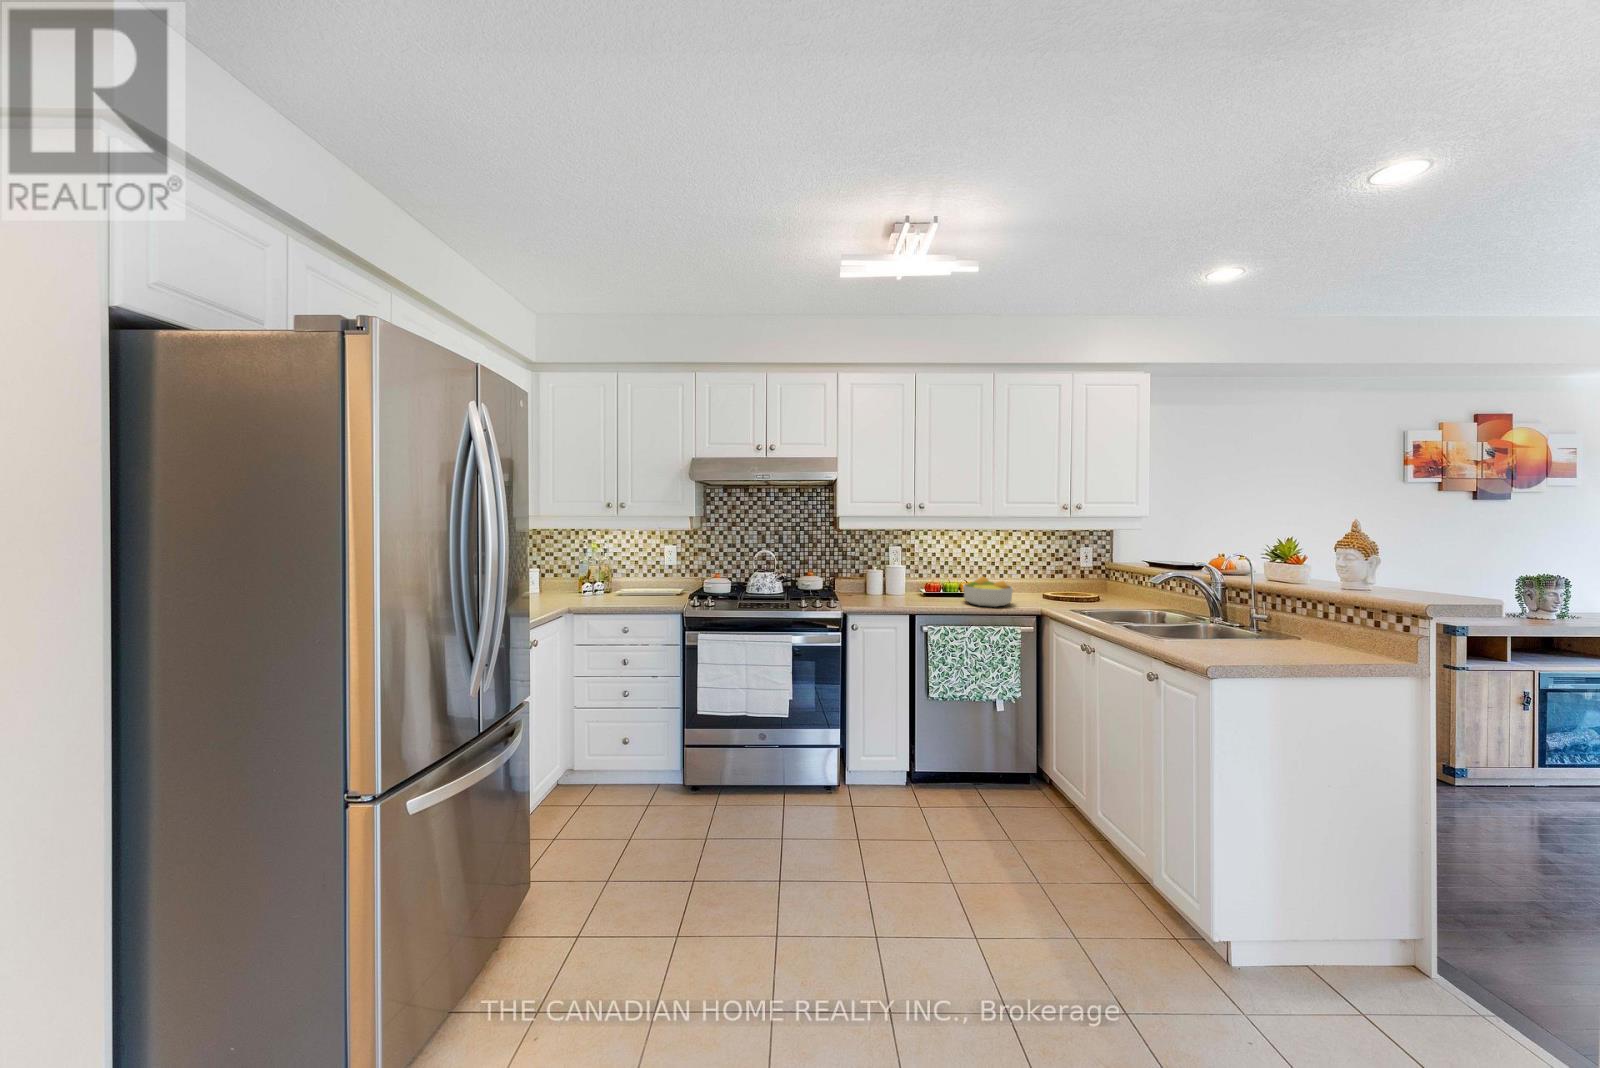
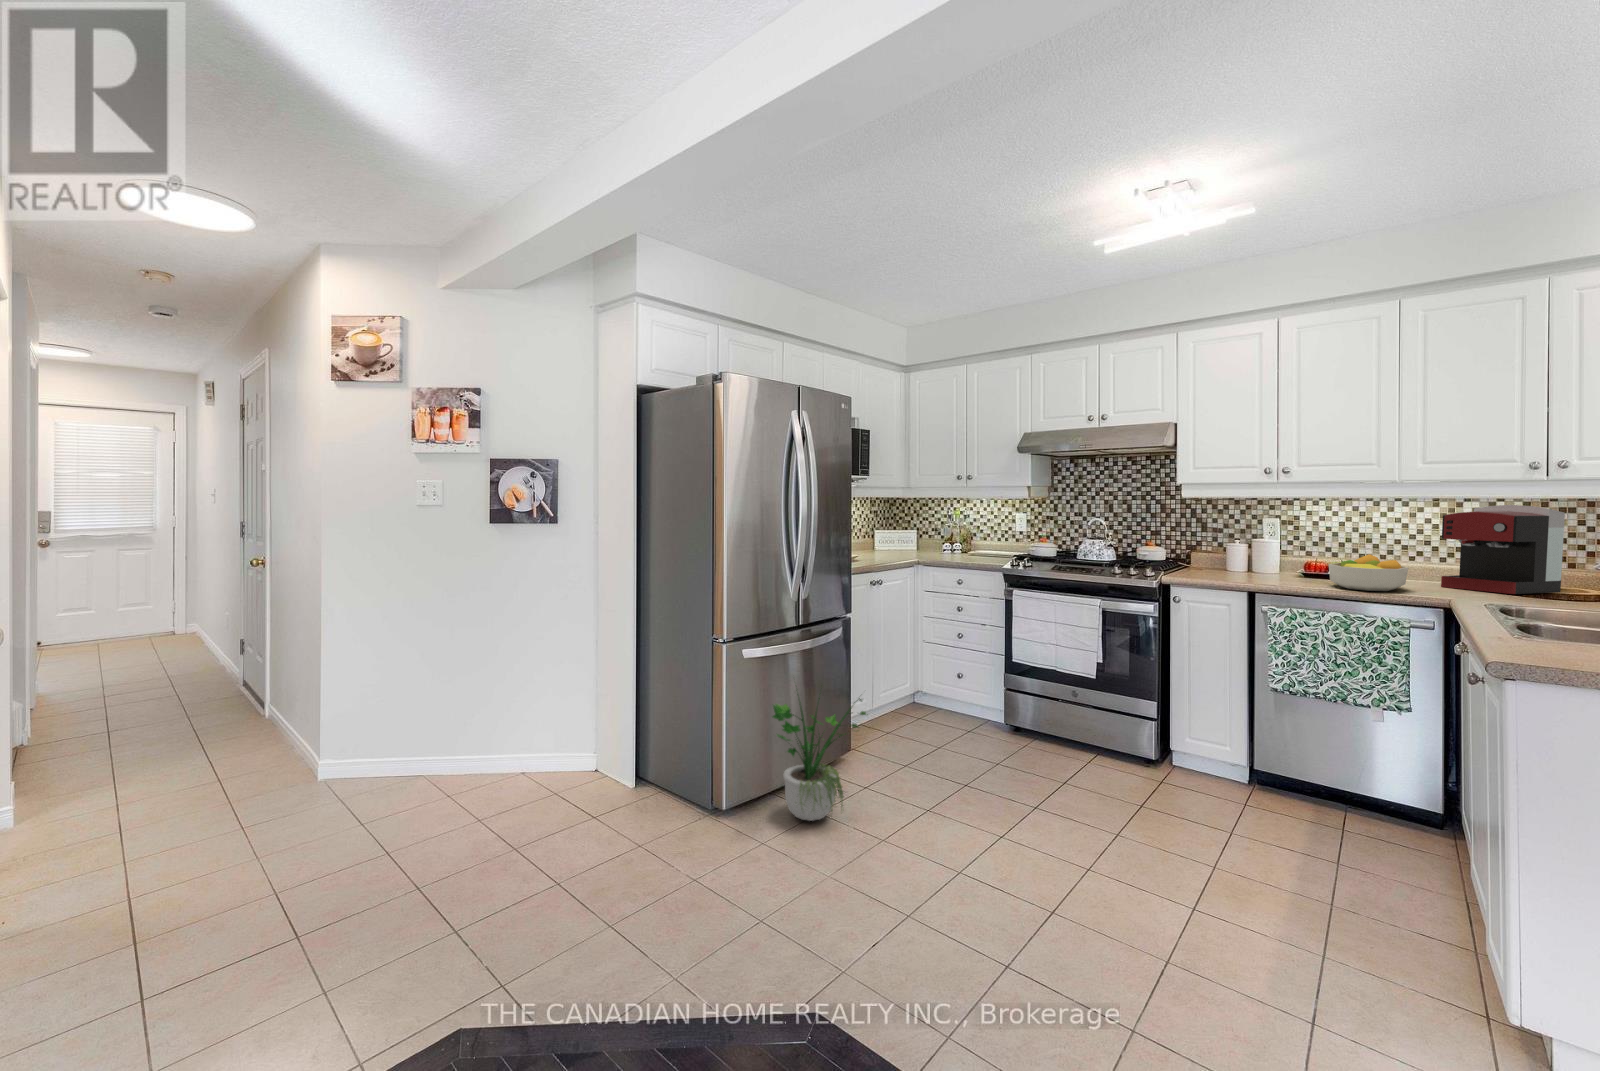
coffee maker: none [1017,535,1075,601] -> present [1441,505,1565,594]
potted plant: none [496,784,619,993] -> present [773,698,868,821]

